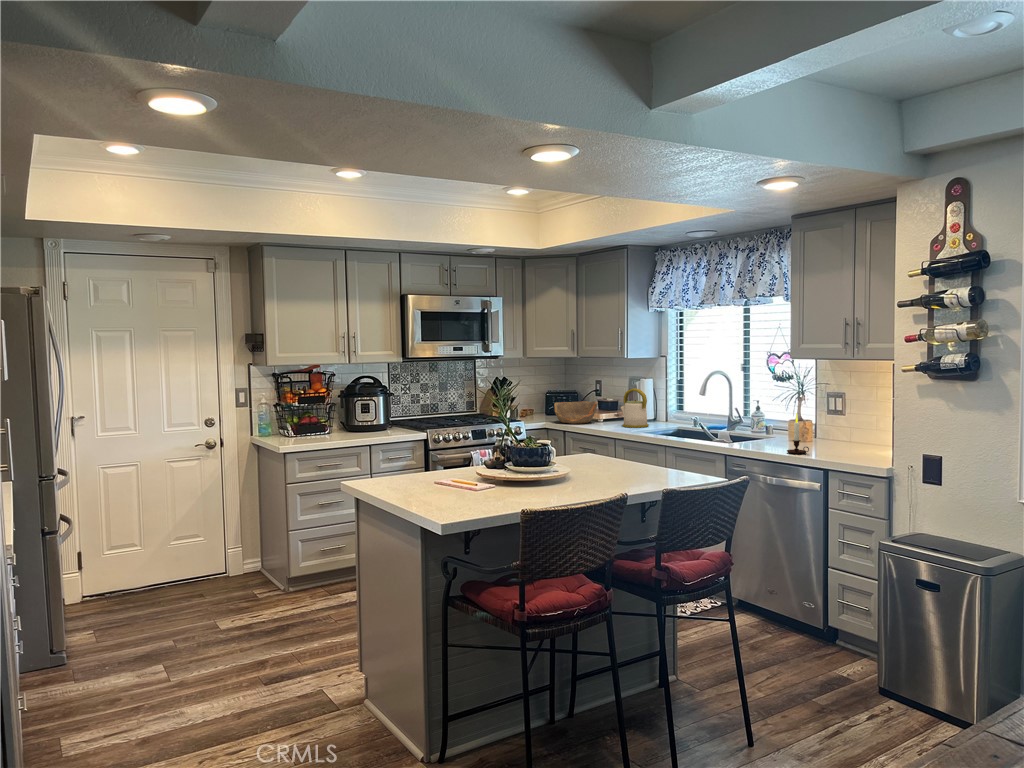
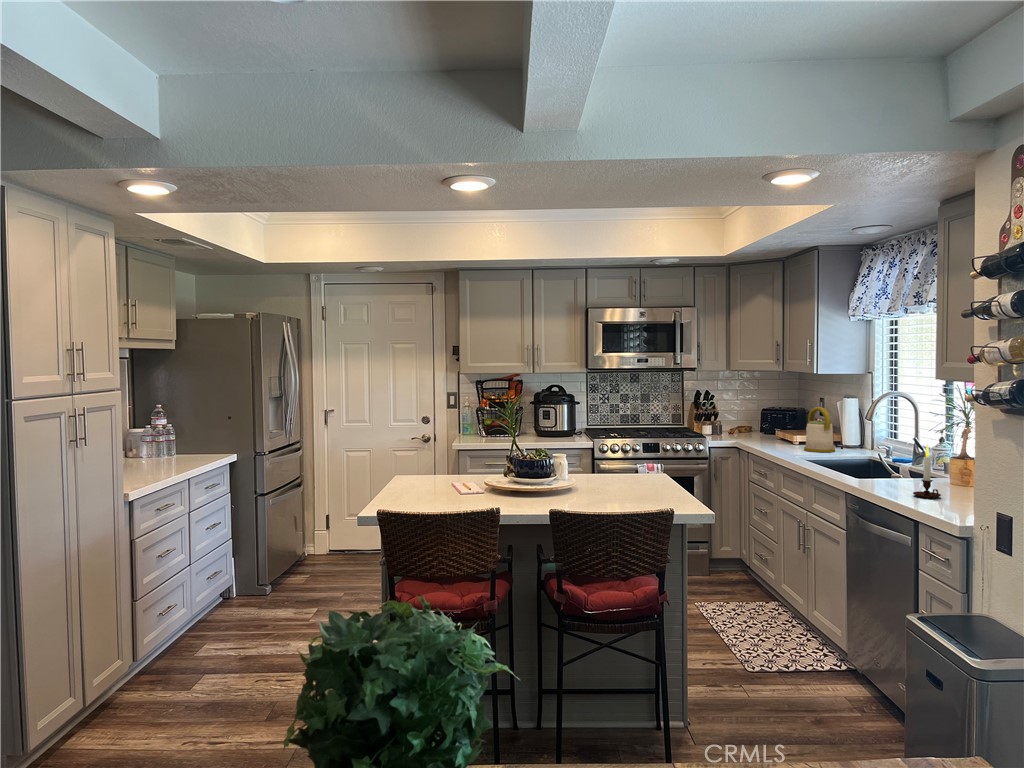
bowl: present [554,401,598,424] -> none [740,419,790,443]

